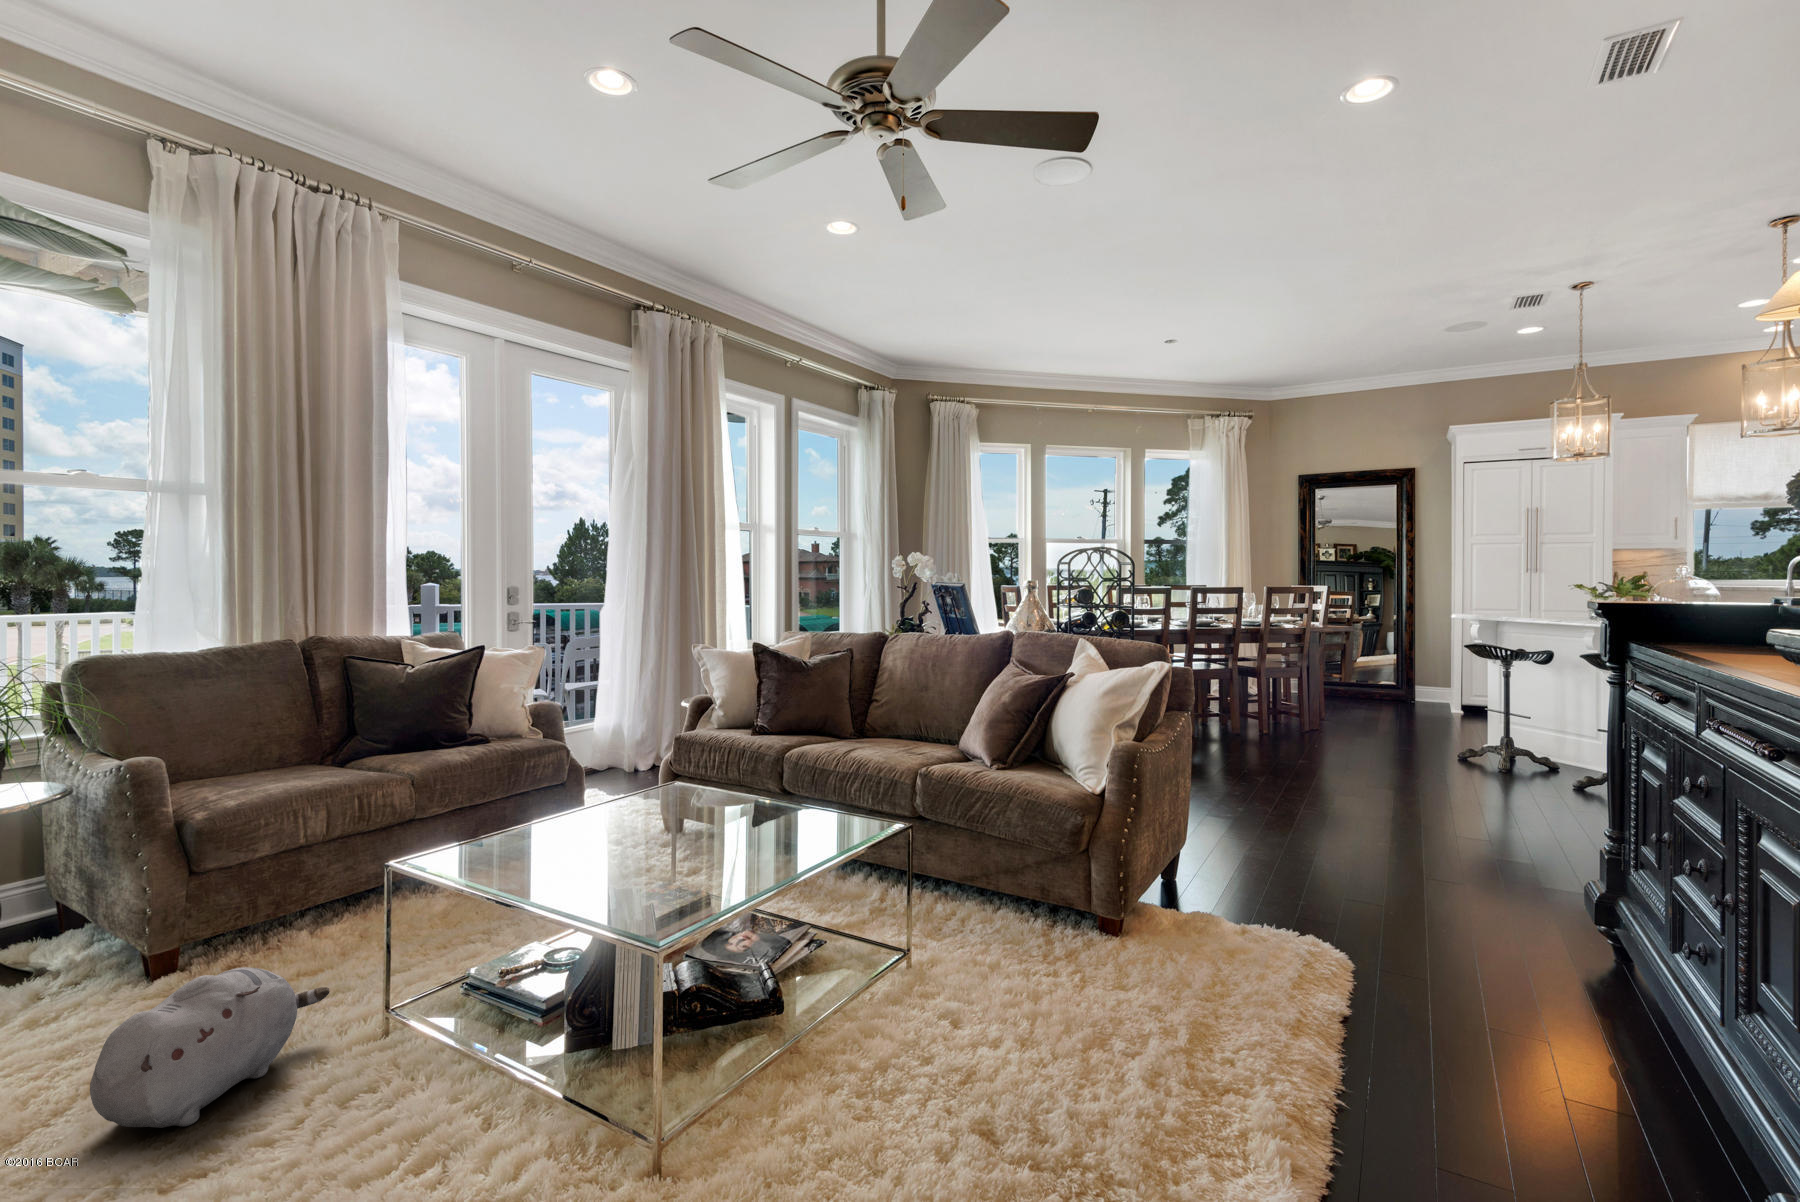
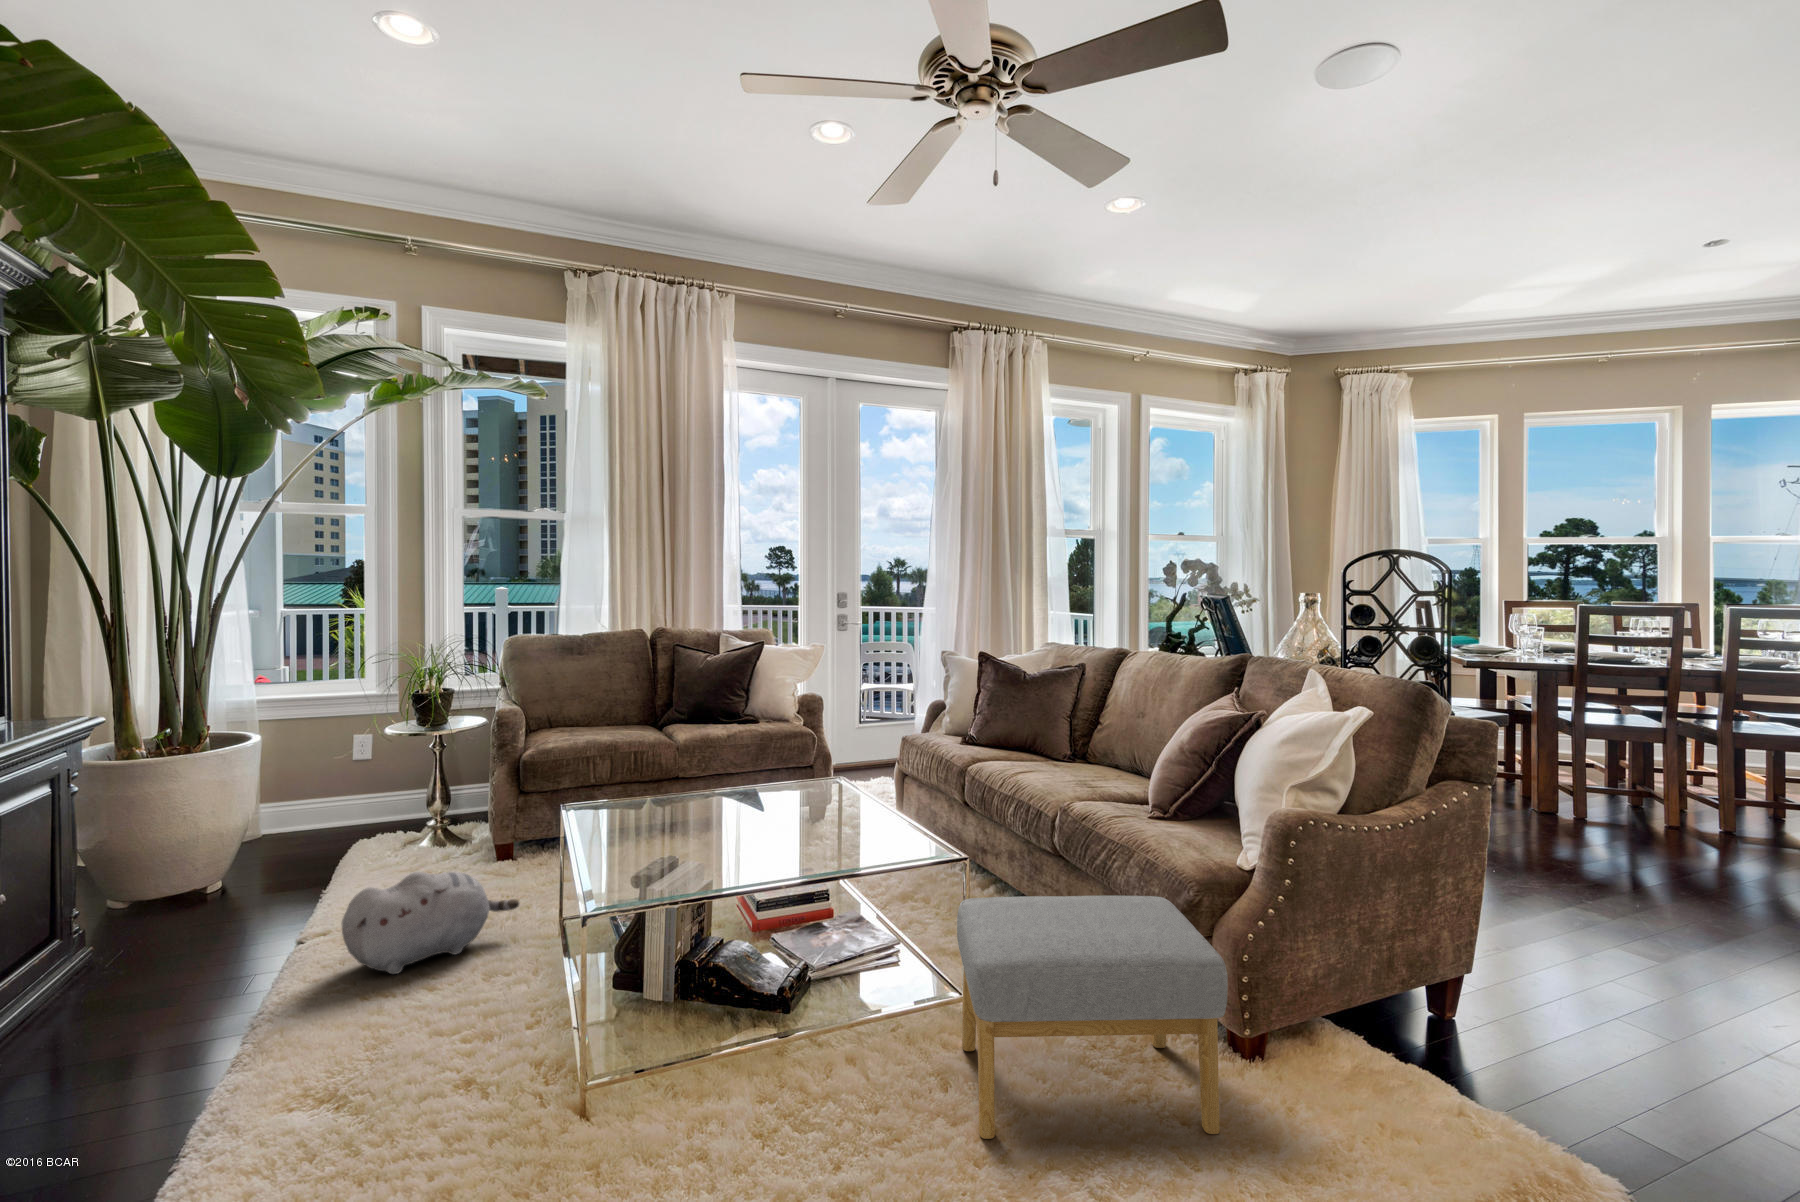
footstool: none [933,827,1163,1045] -> present [957,896,1228,1139]

